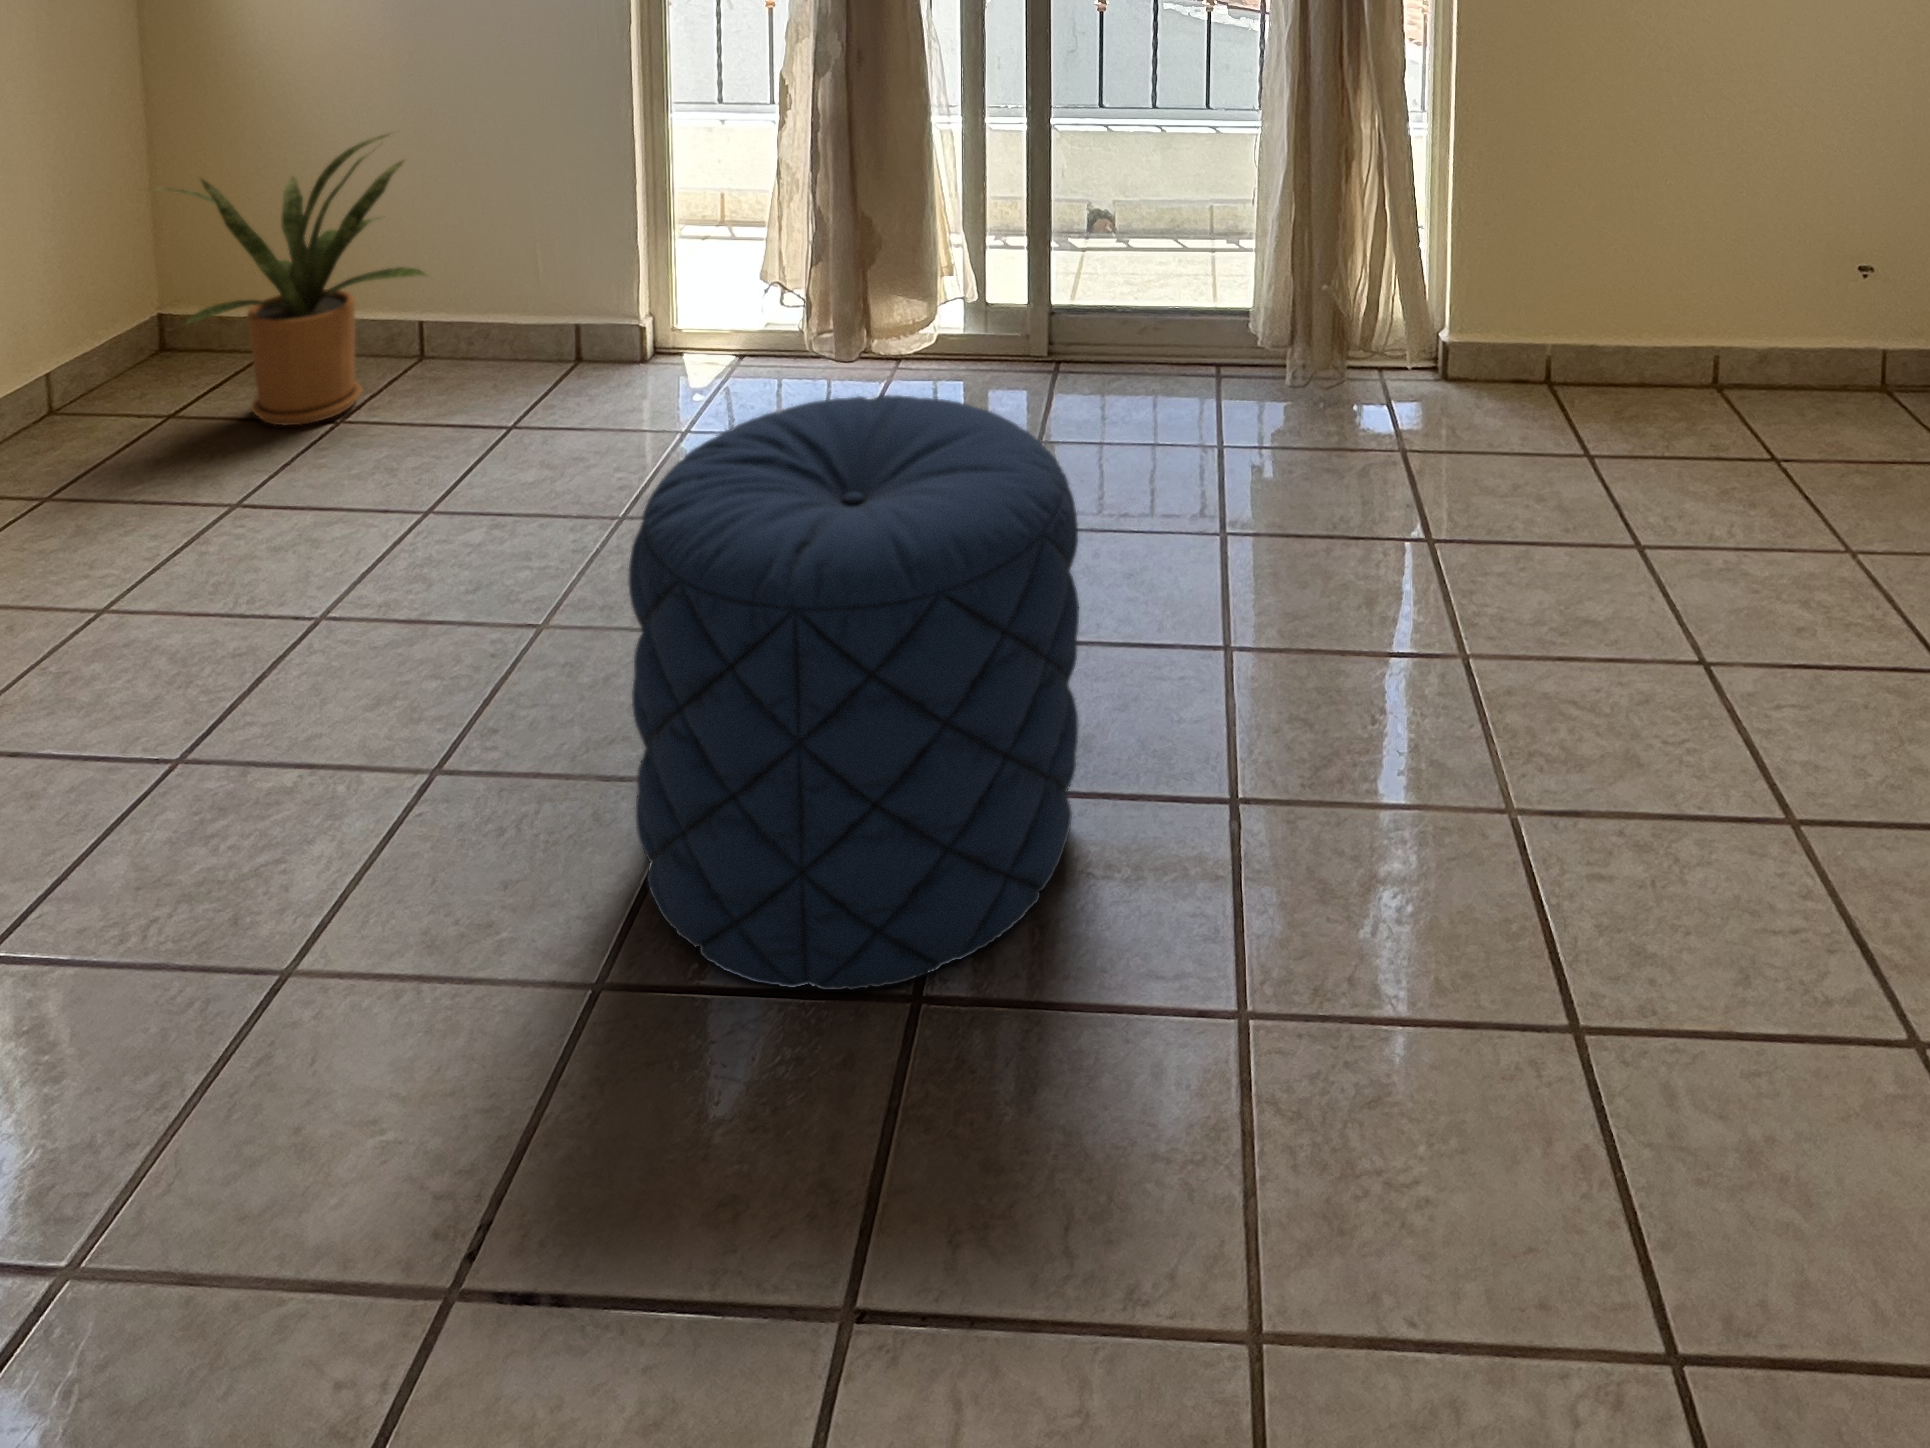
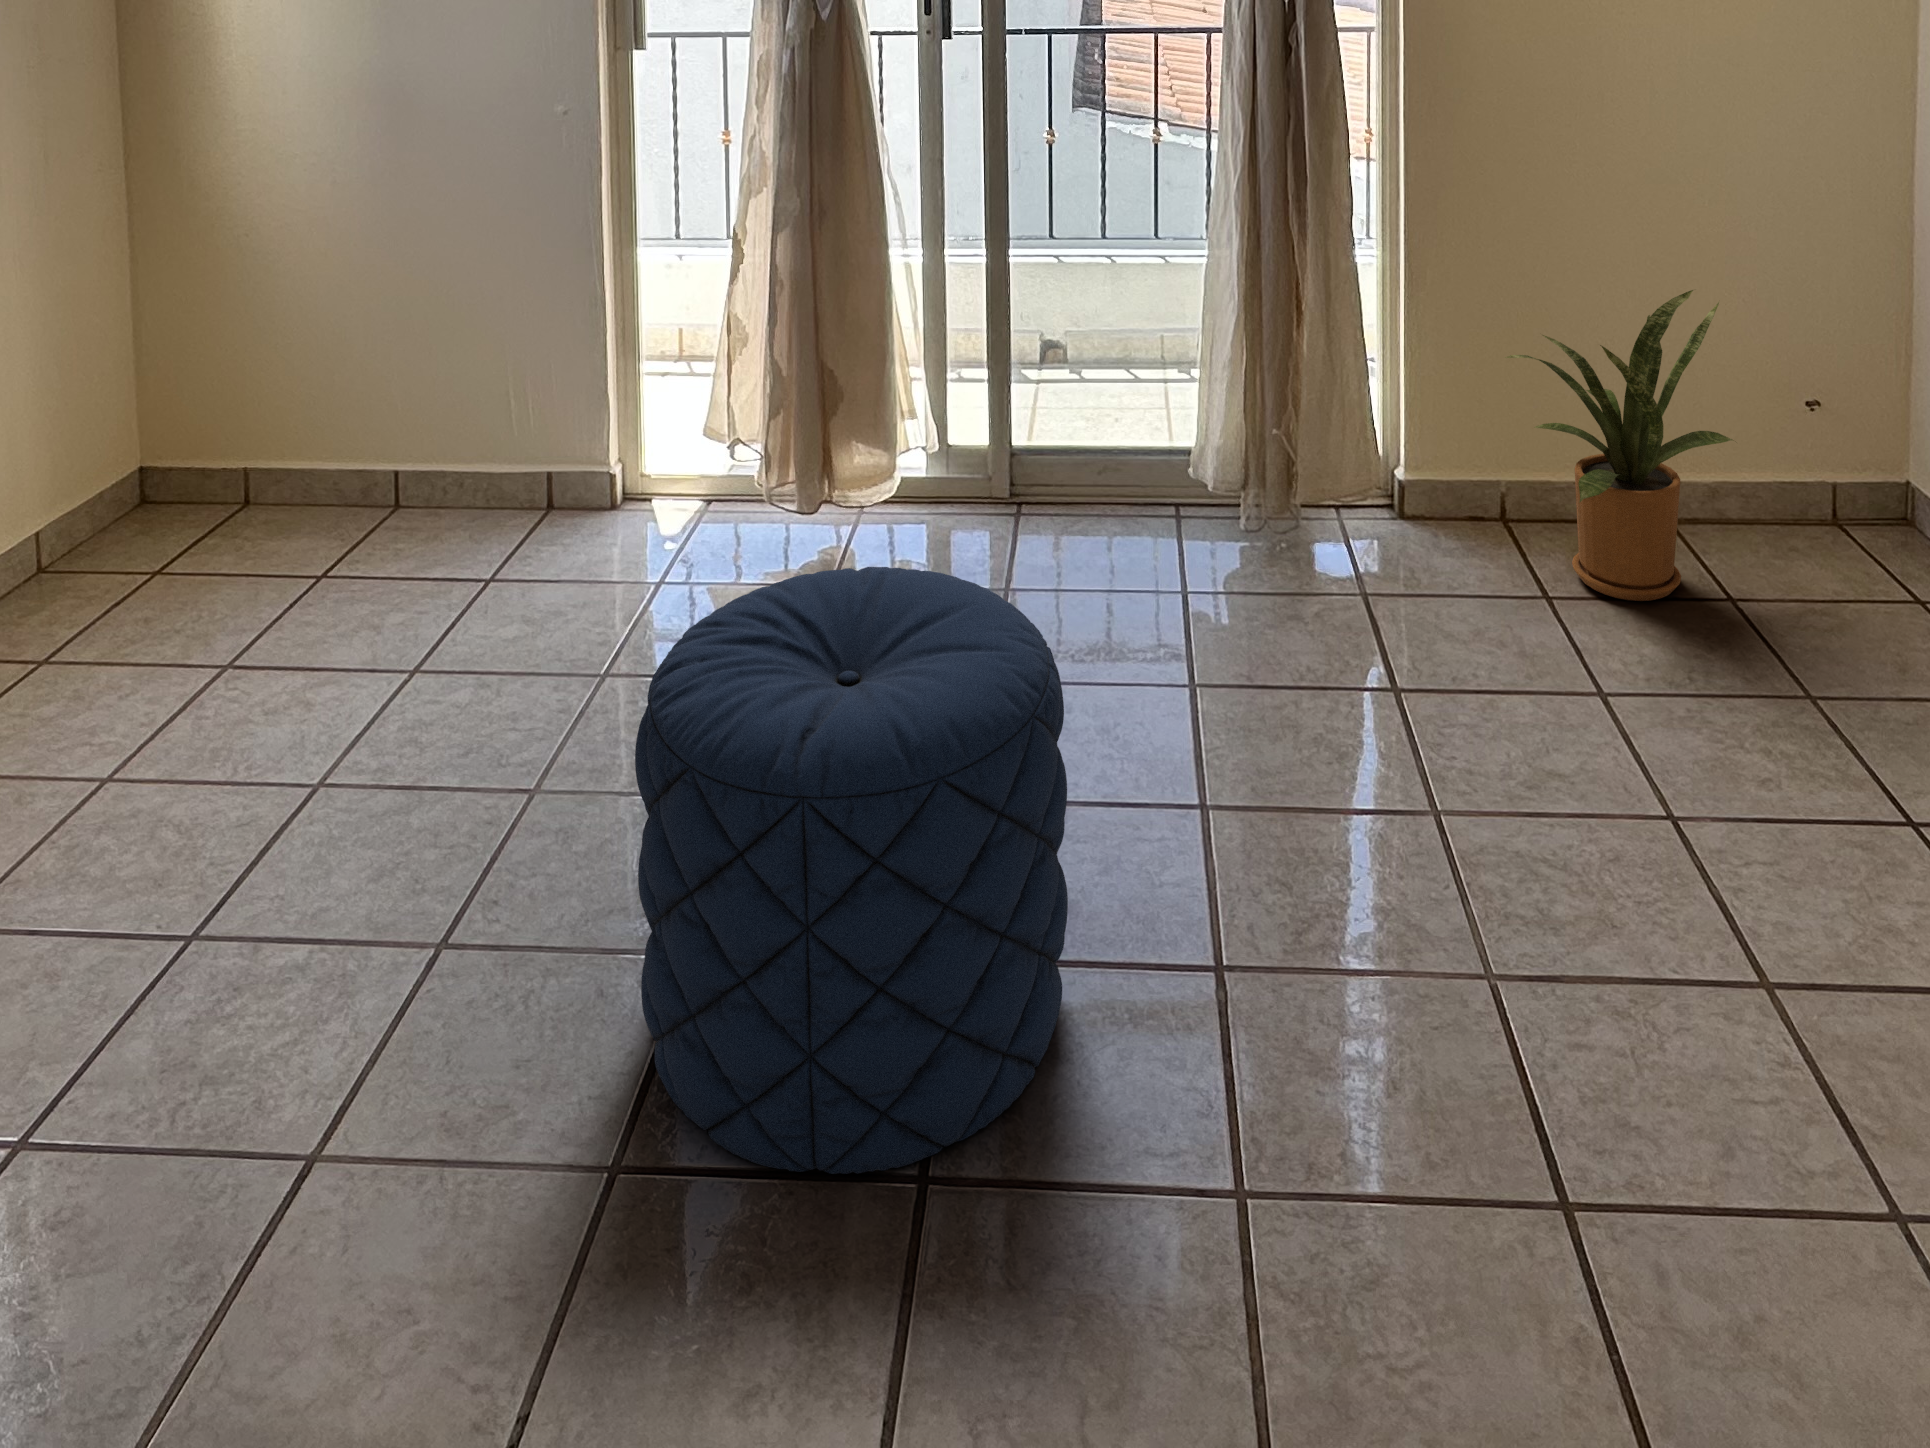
house plant: present [161,133,431,425] -> present [1506,290,1734,601]

